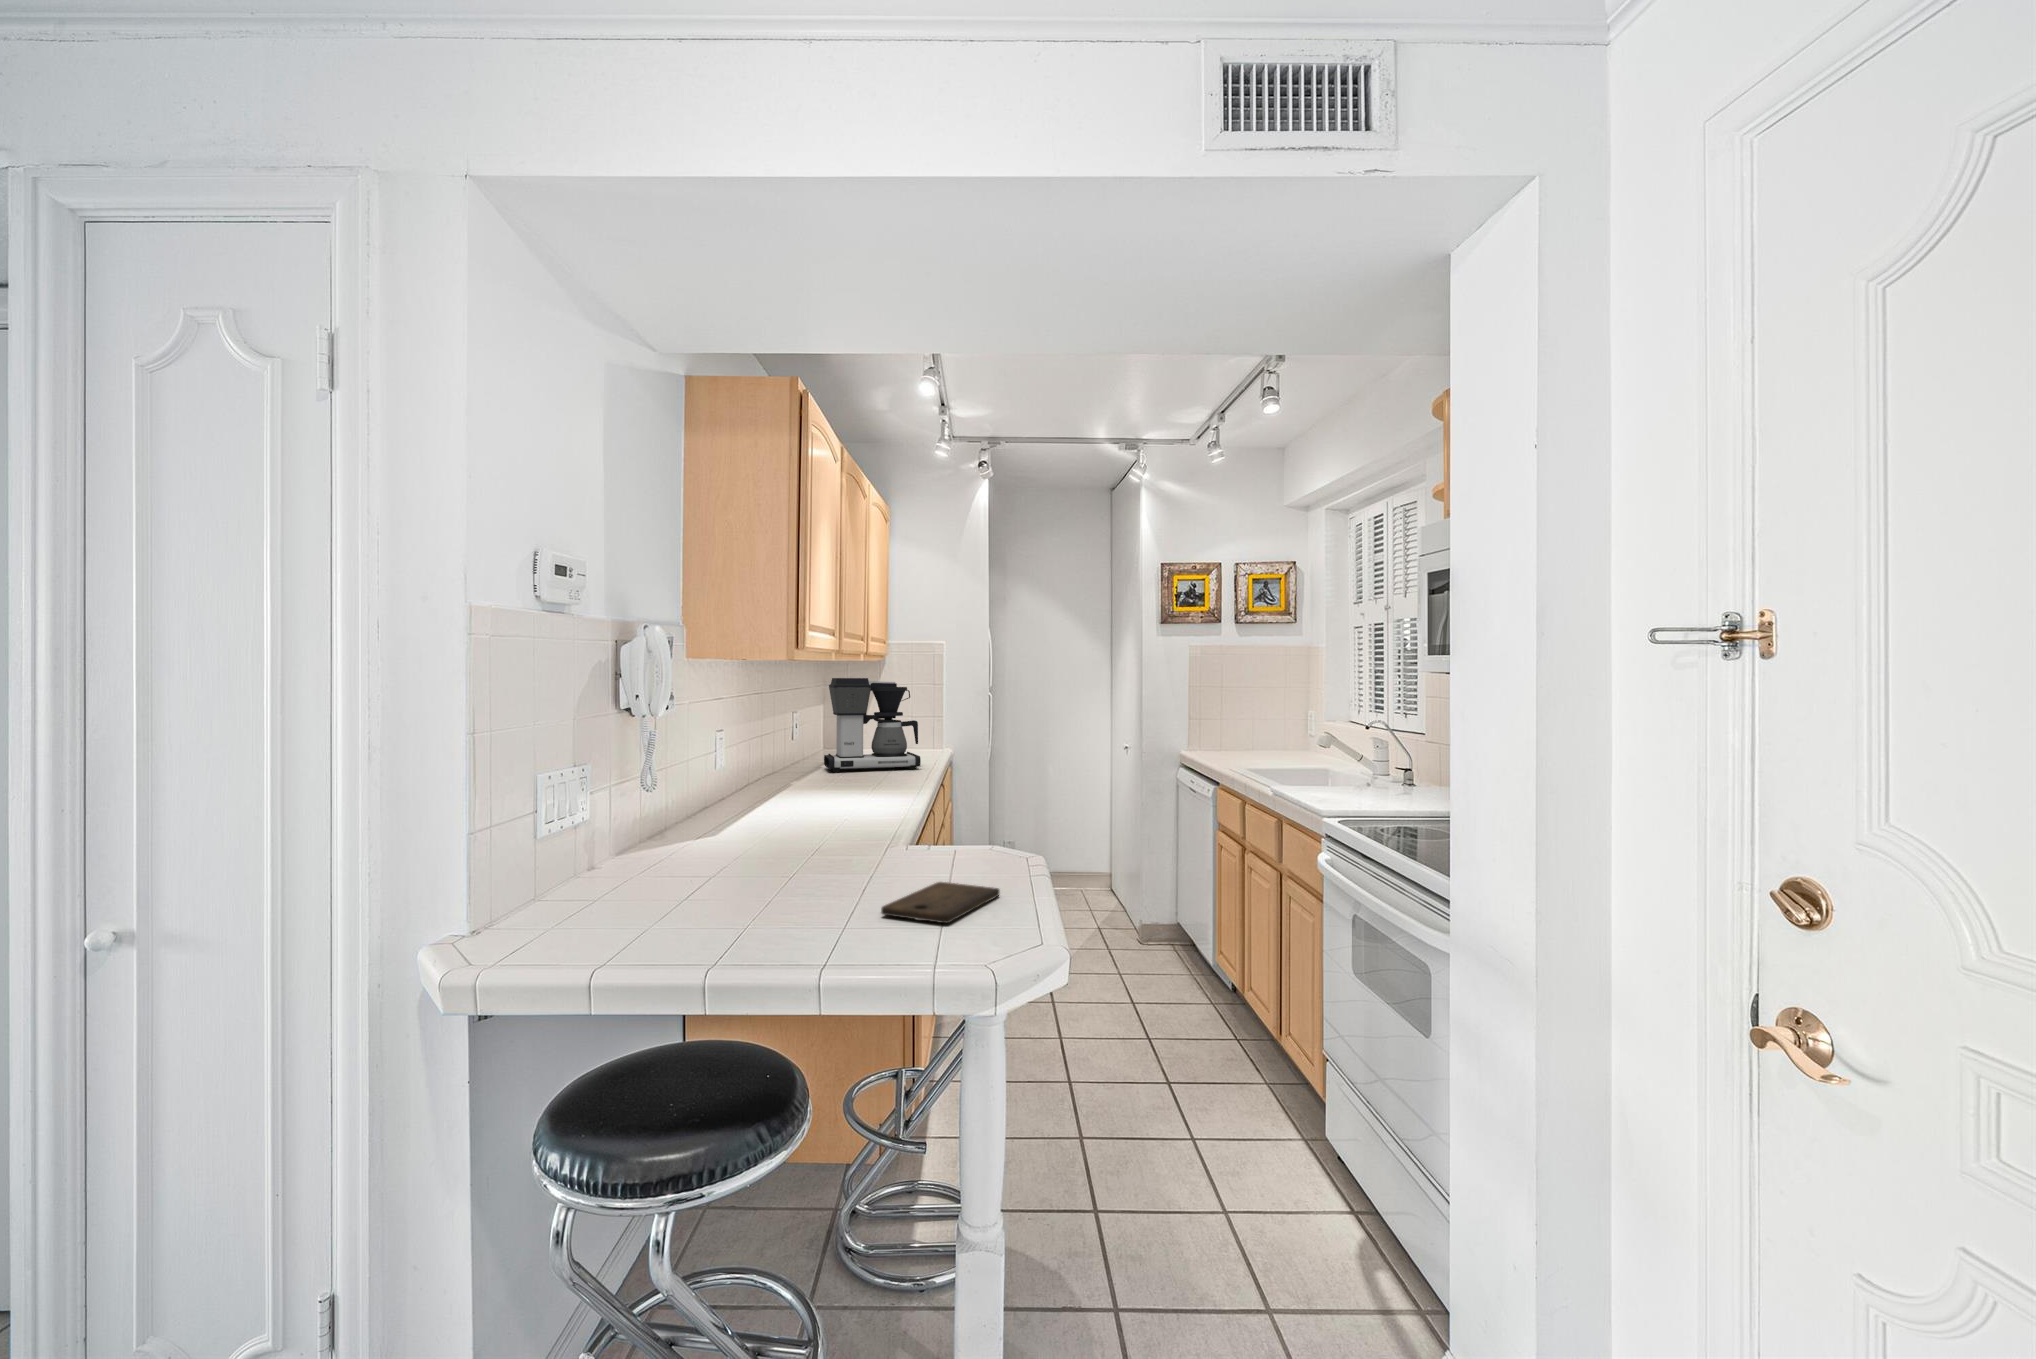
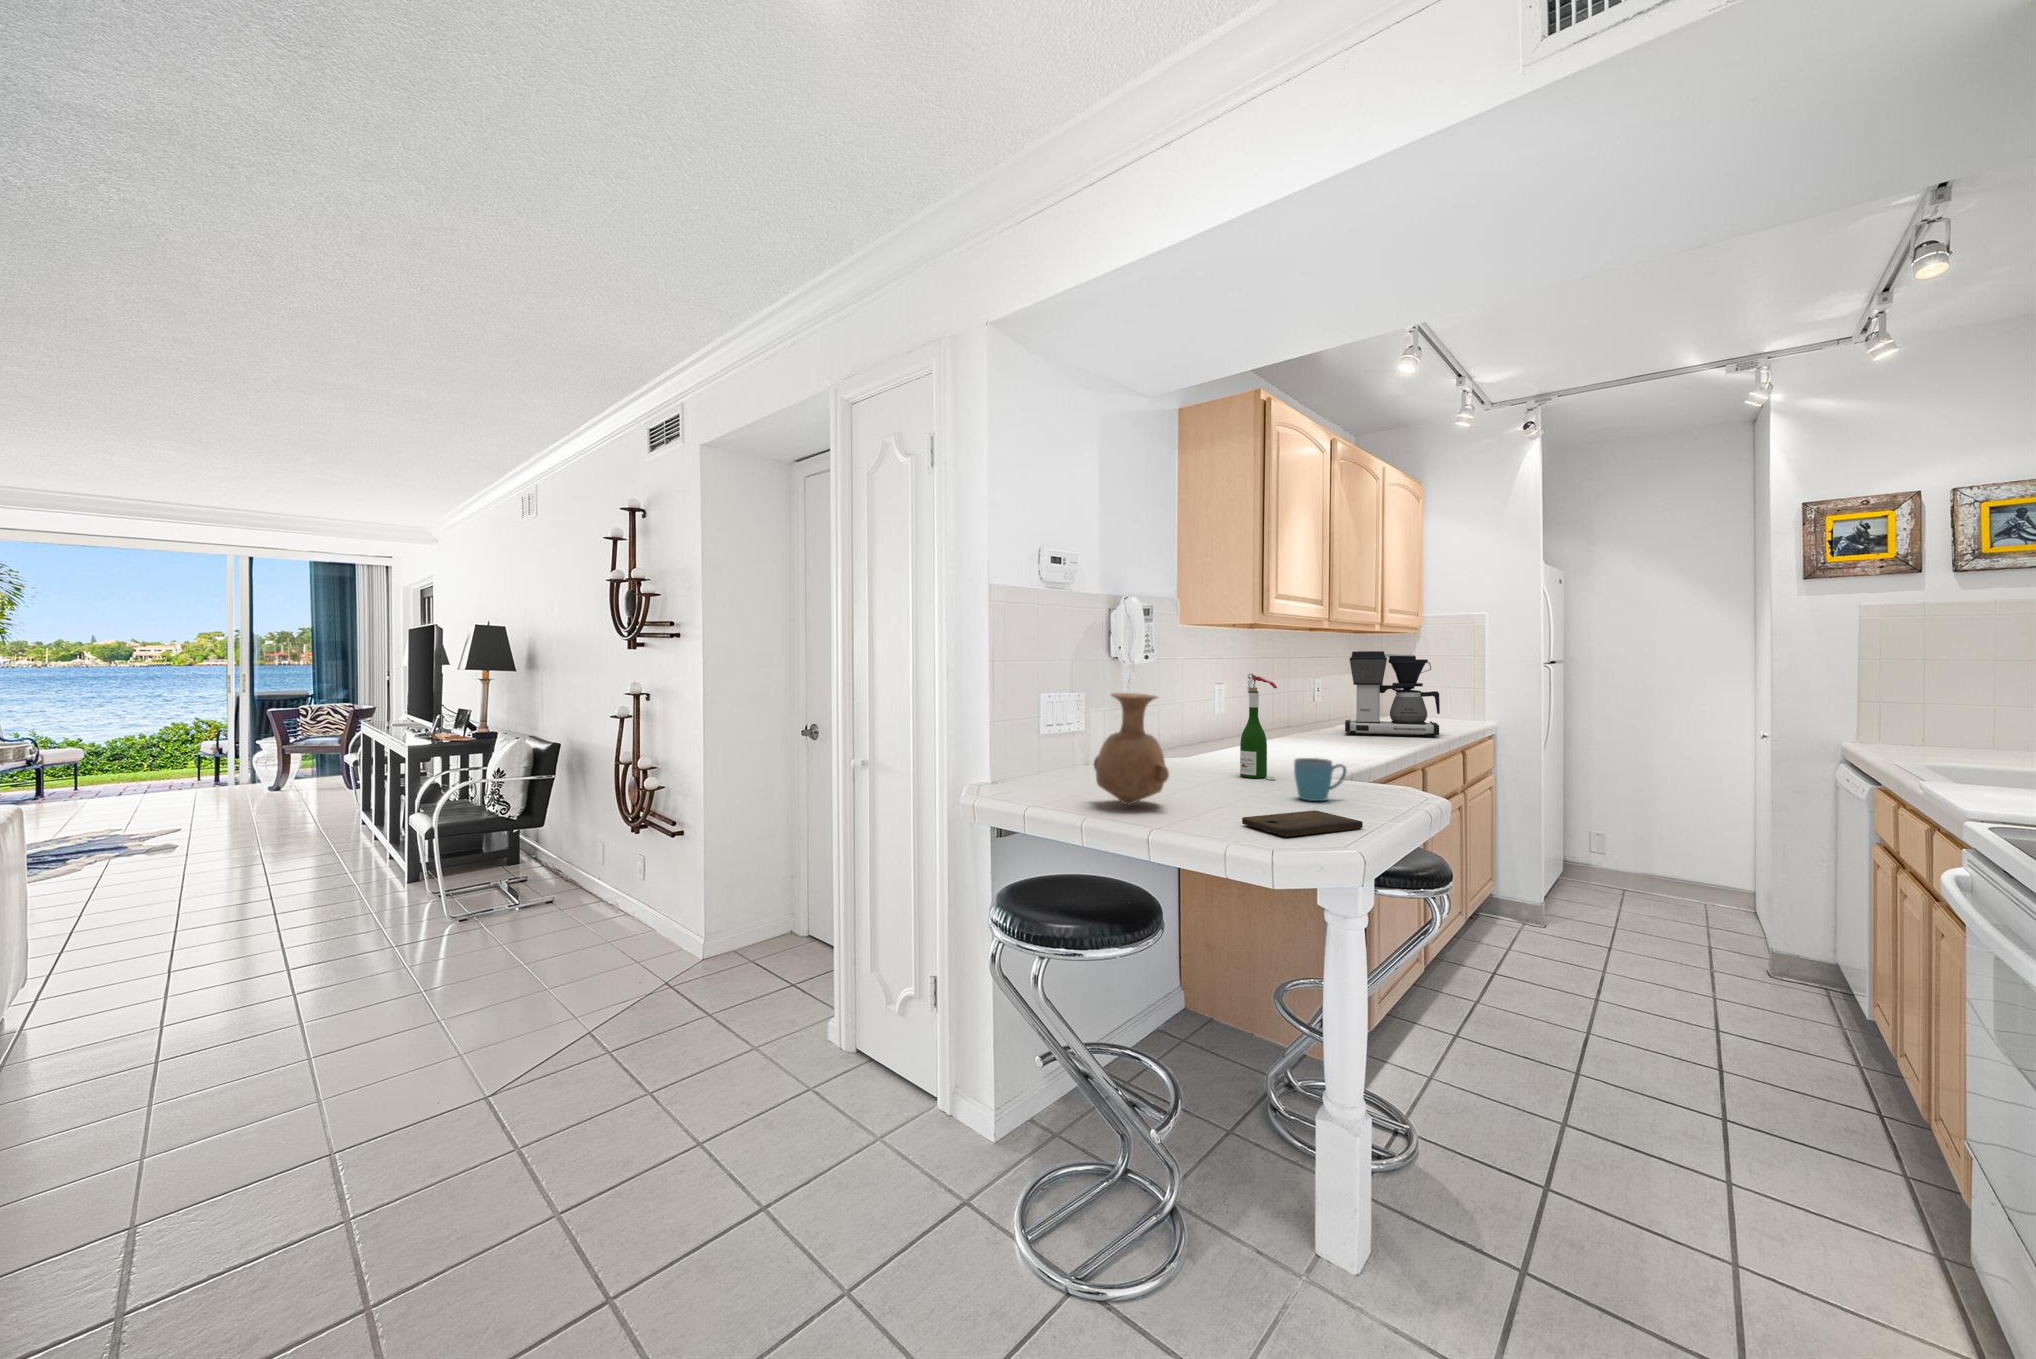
wine bottle: none [788,715,837,845] -> present [1240,673,1277,780]
vase: none [646,753,770,913] -> present [1094,693,1169,805]
mug: none [885,816,938,868] -> present [1294,758,1347,801]

